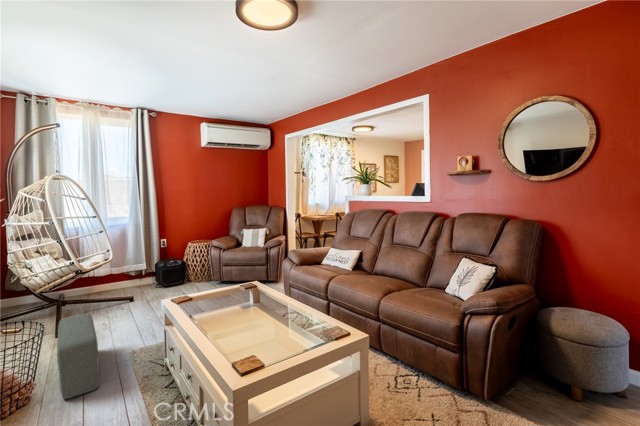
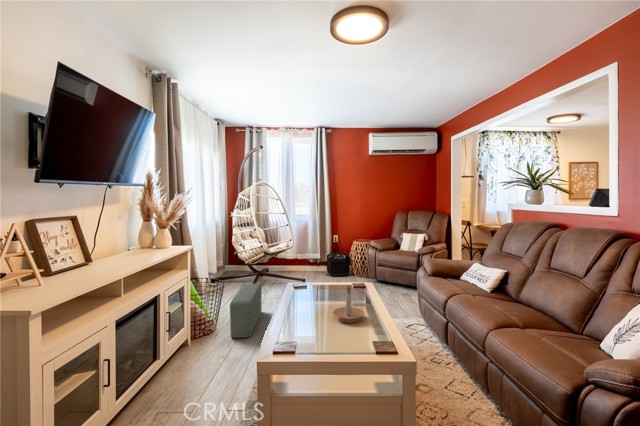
candle holder: none [232,286,268,328] -> present [333,285,364,322]

